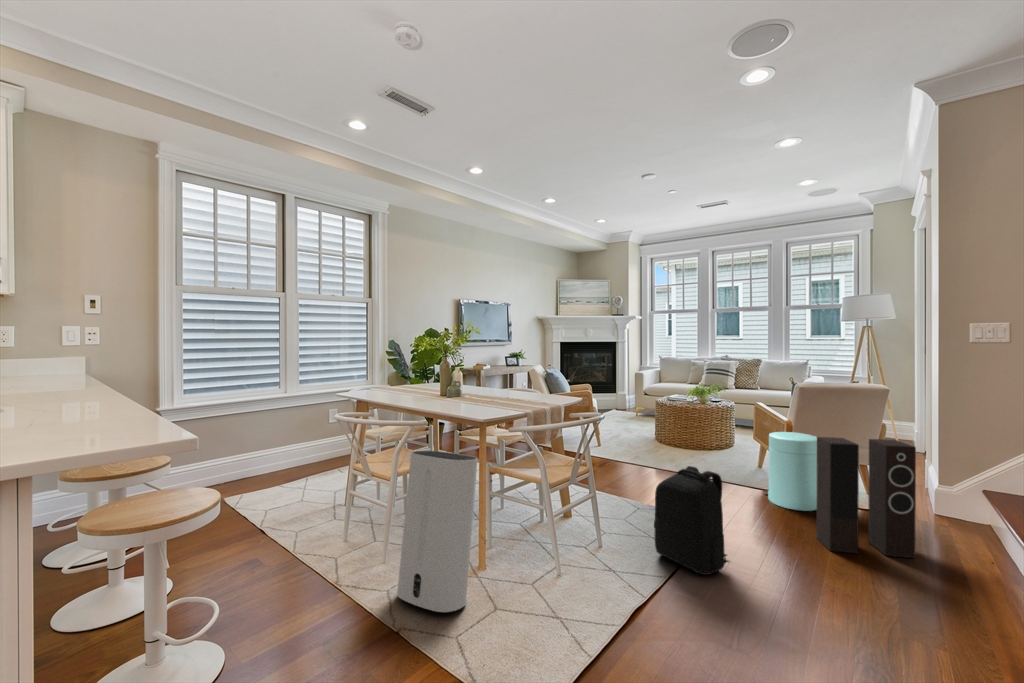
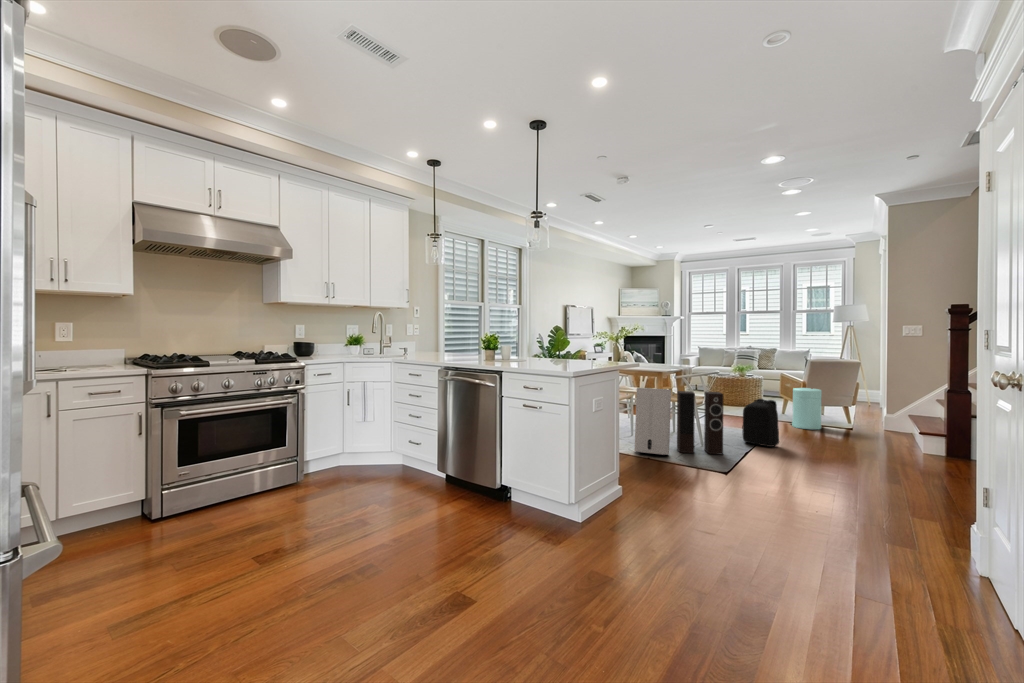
speaker: present [816,437,916,558] -> present [677,391,723,454]

